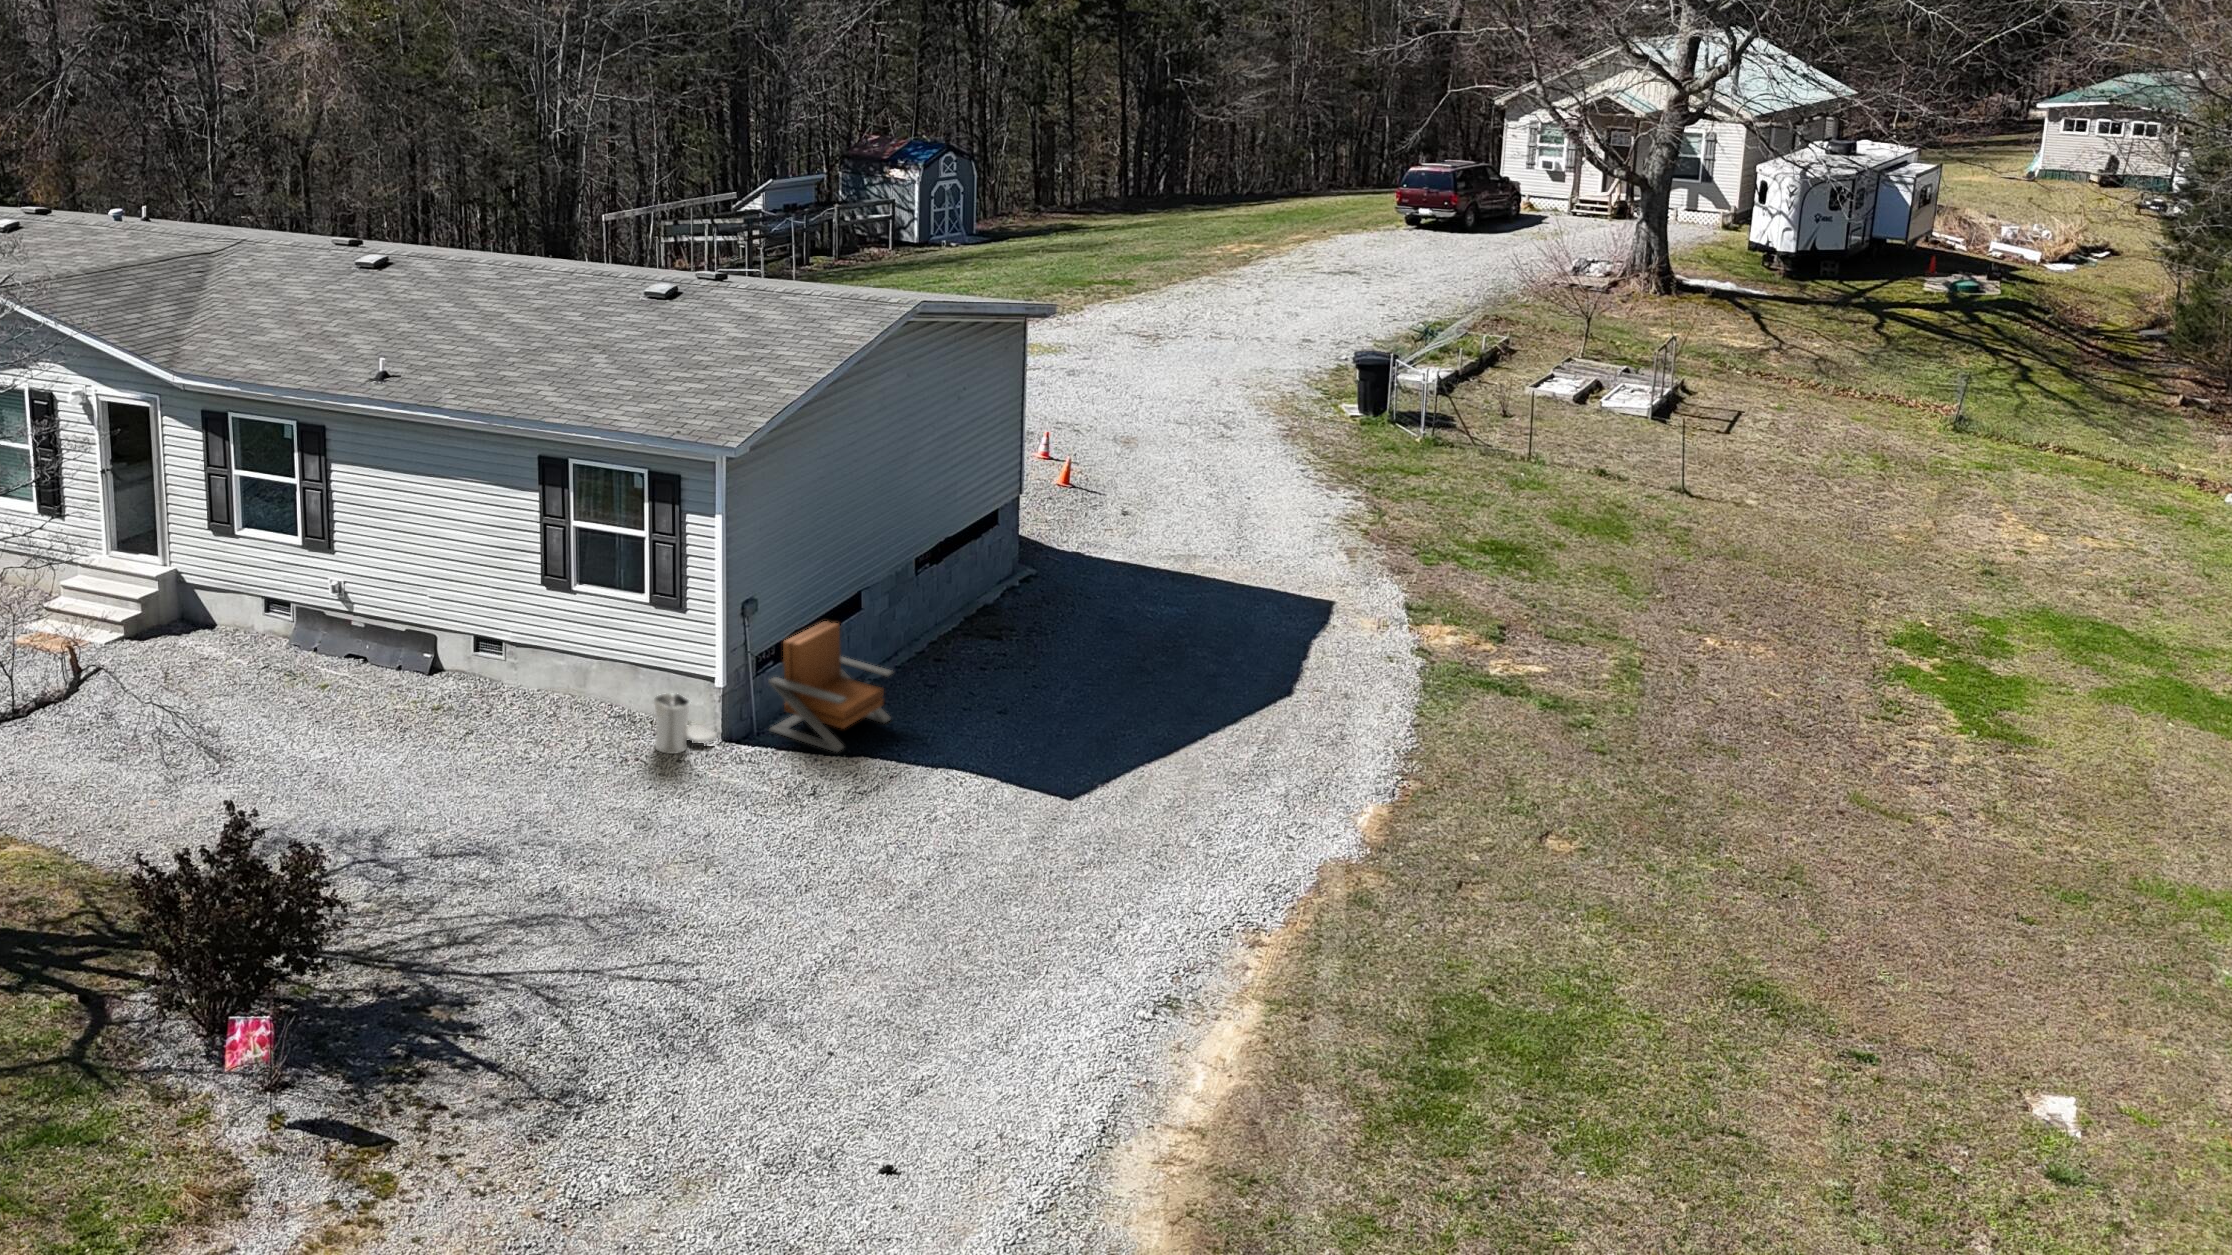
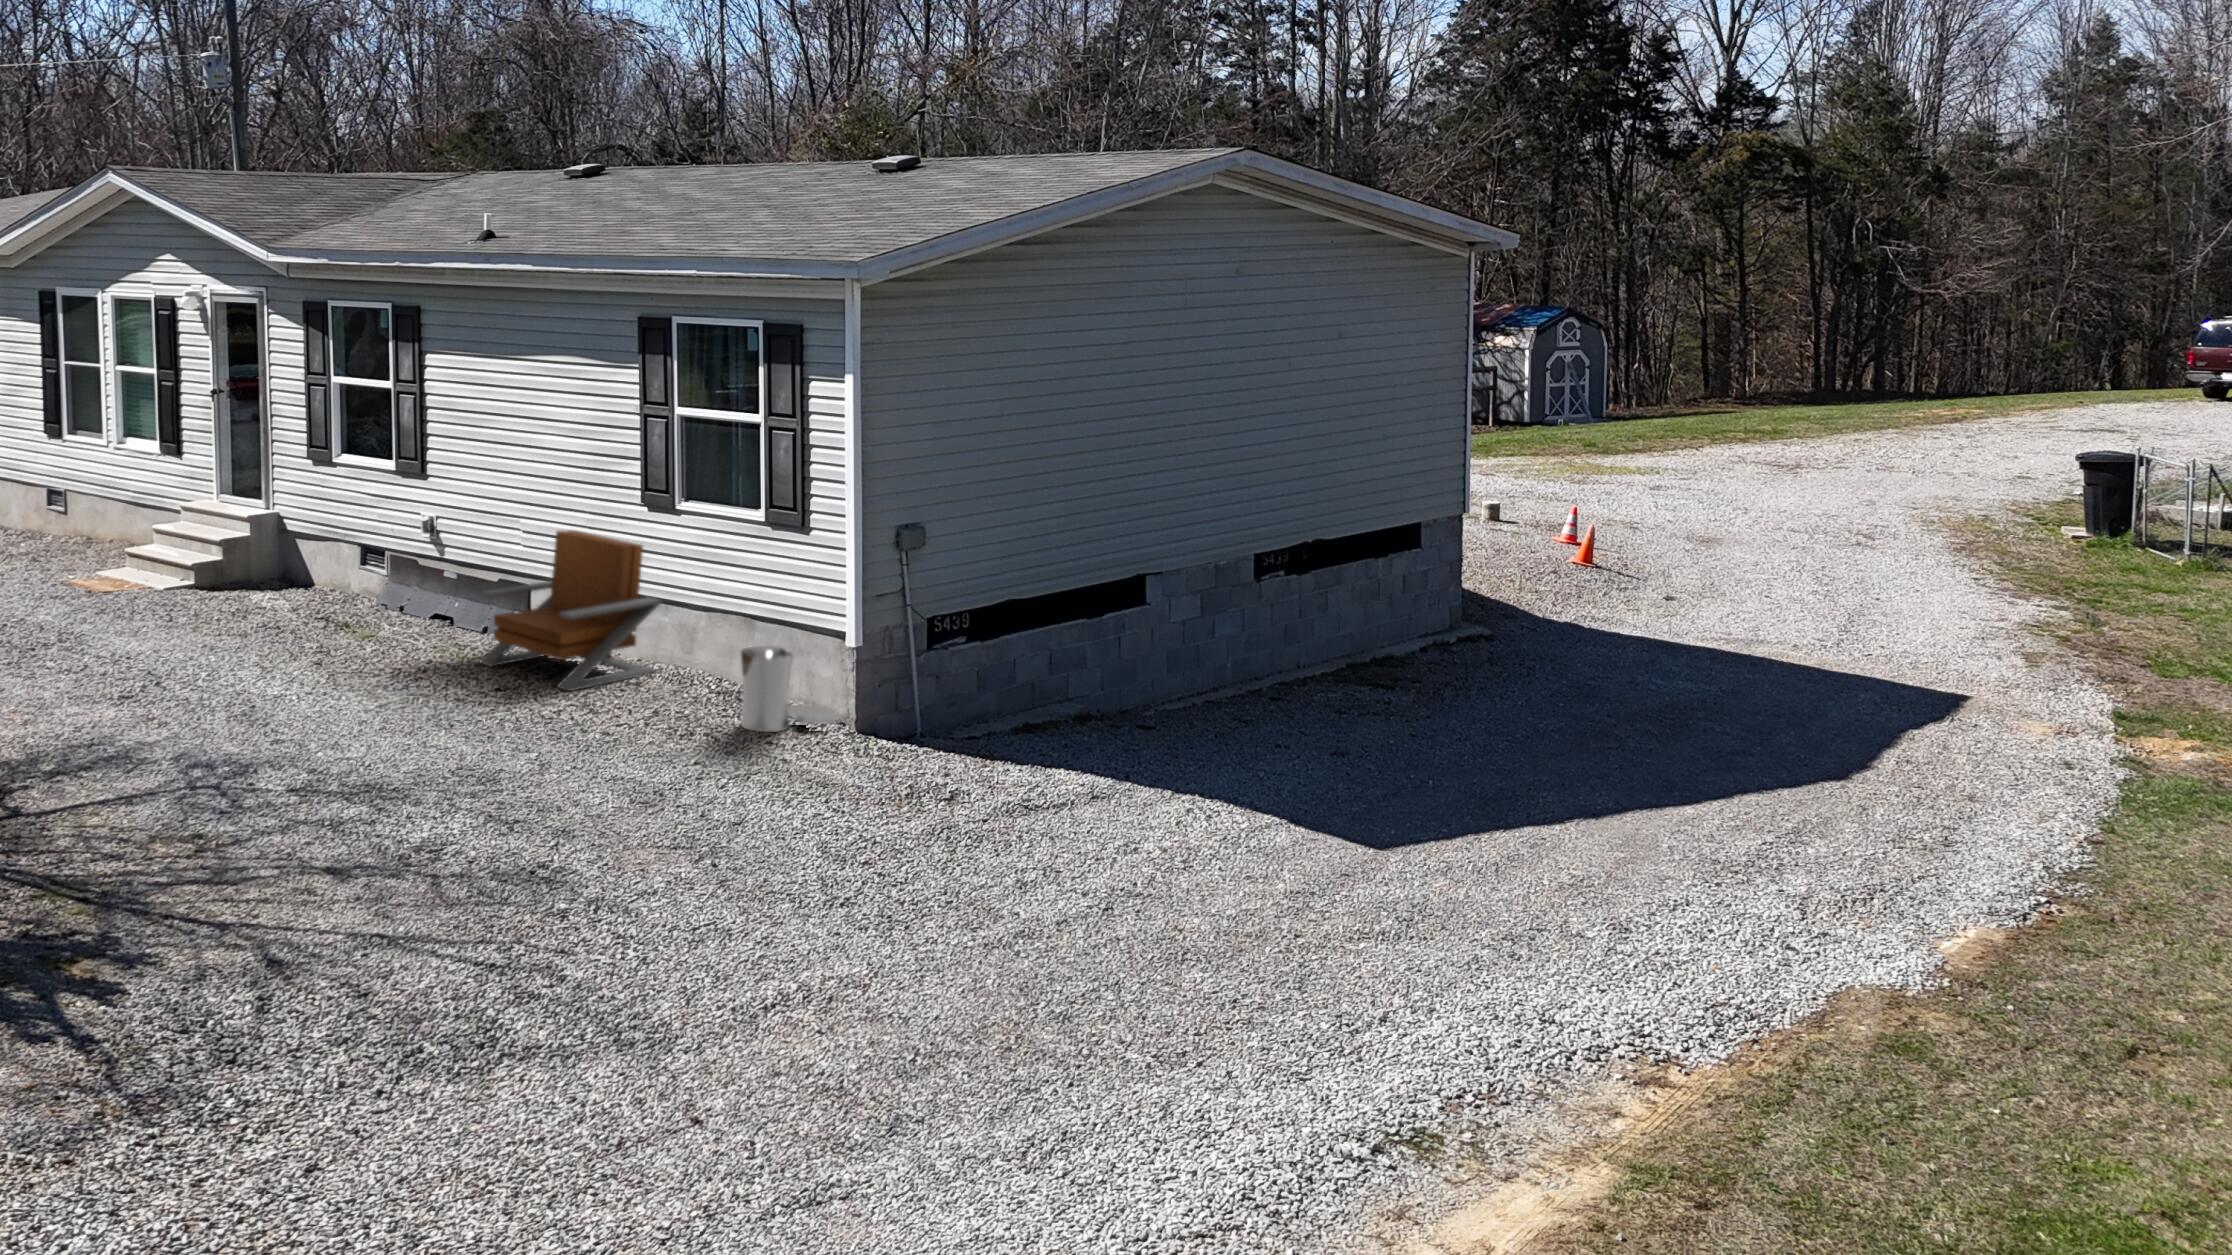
lounge chair: present [769,621,893,752] -> present [480,530,661,691]

